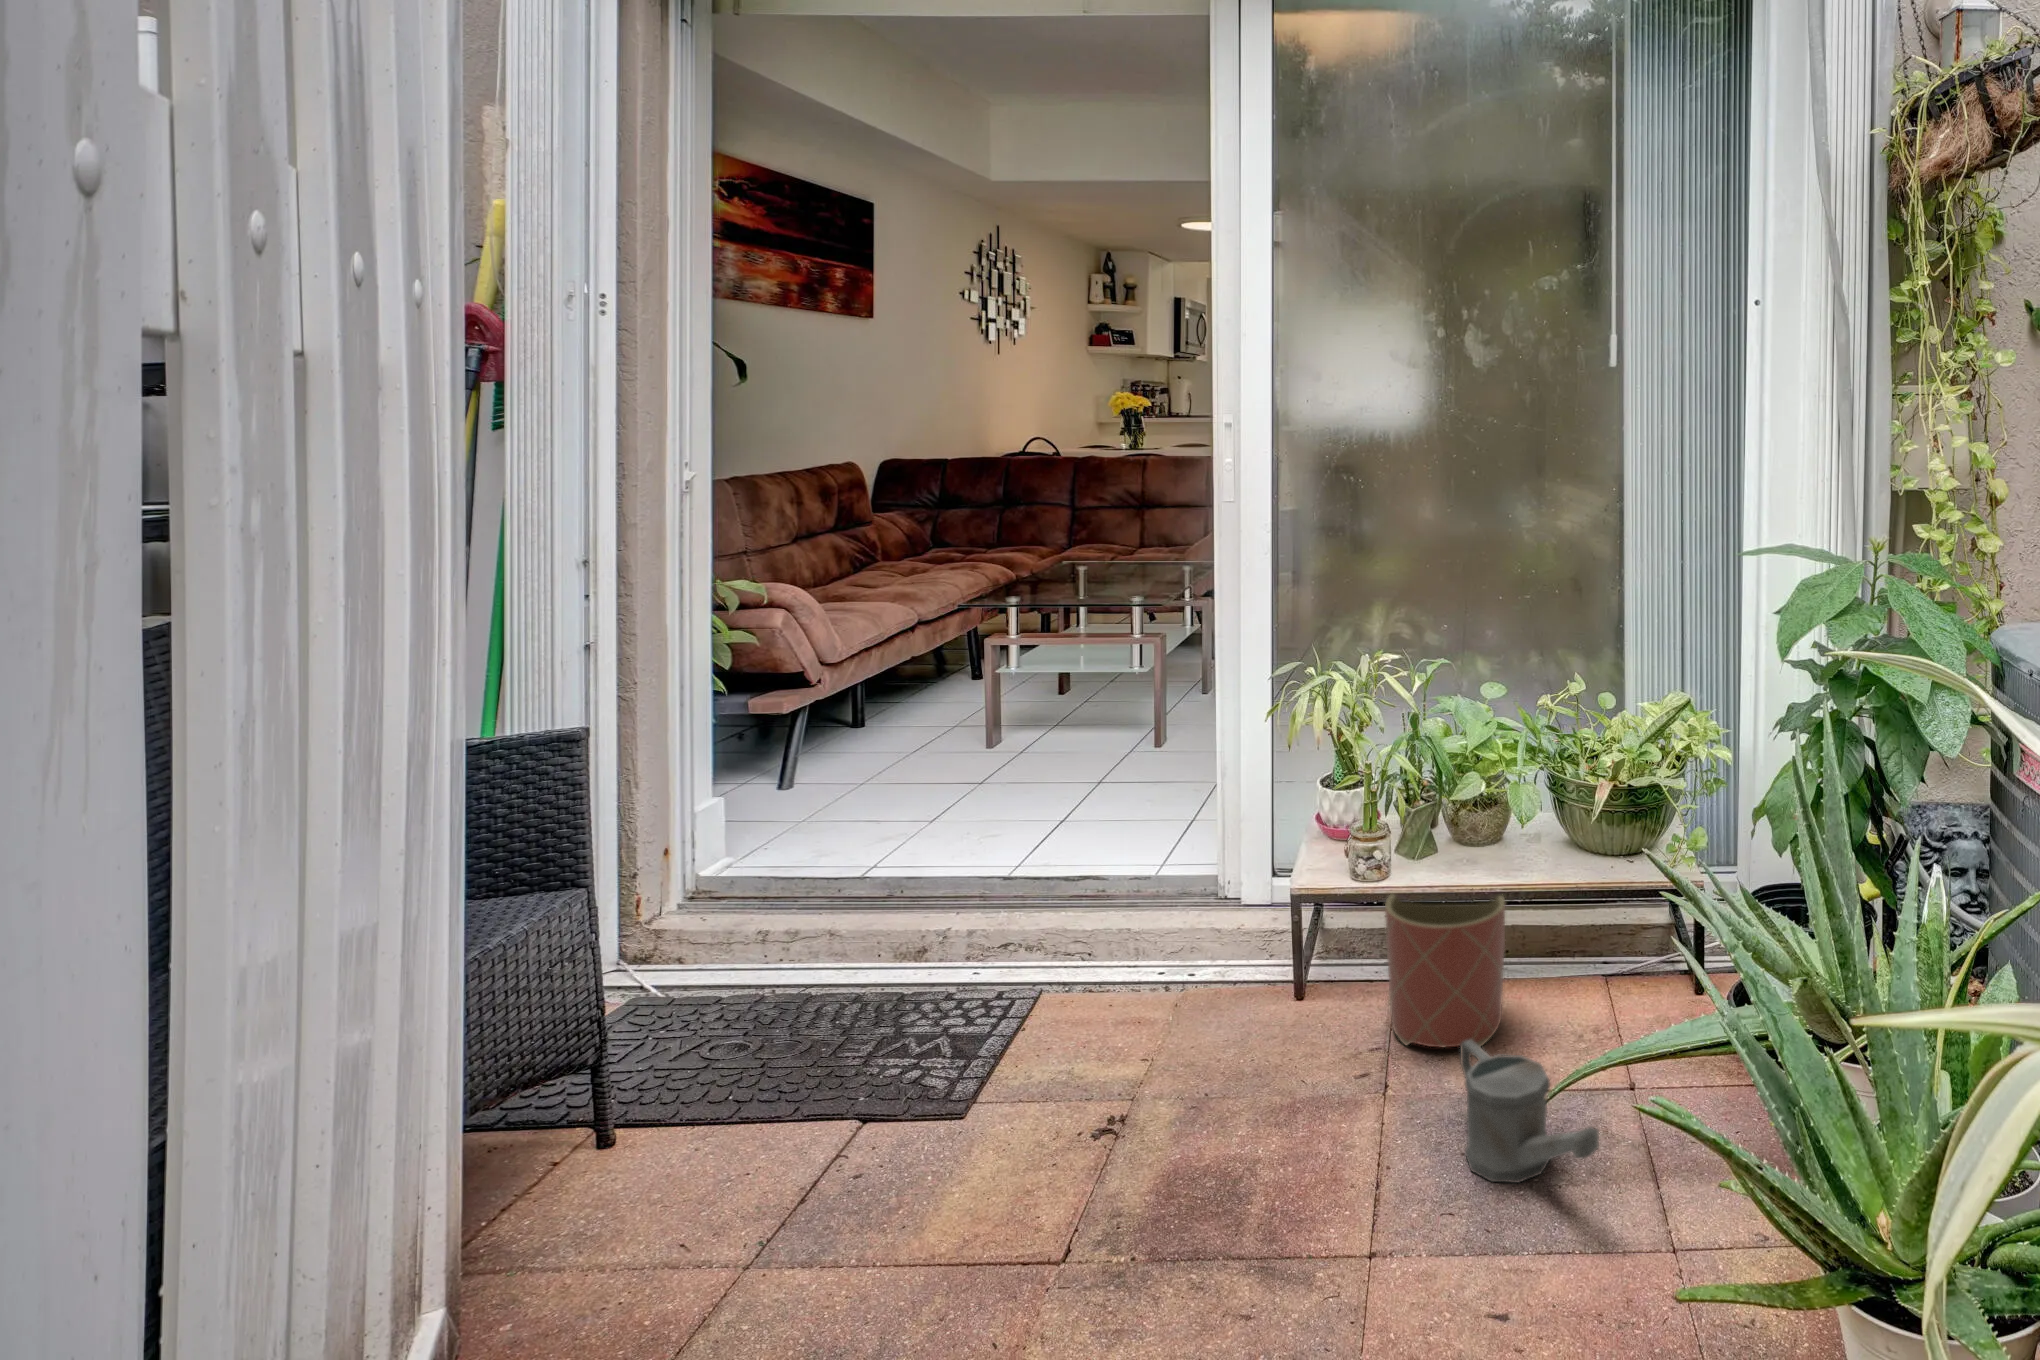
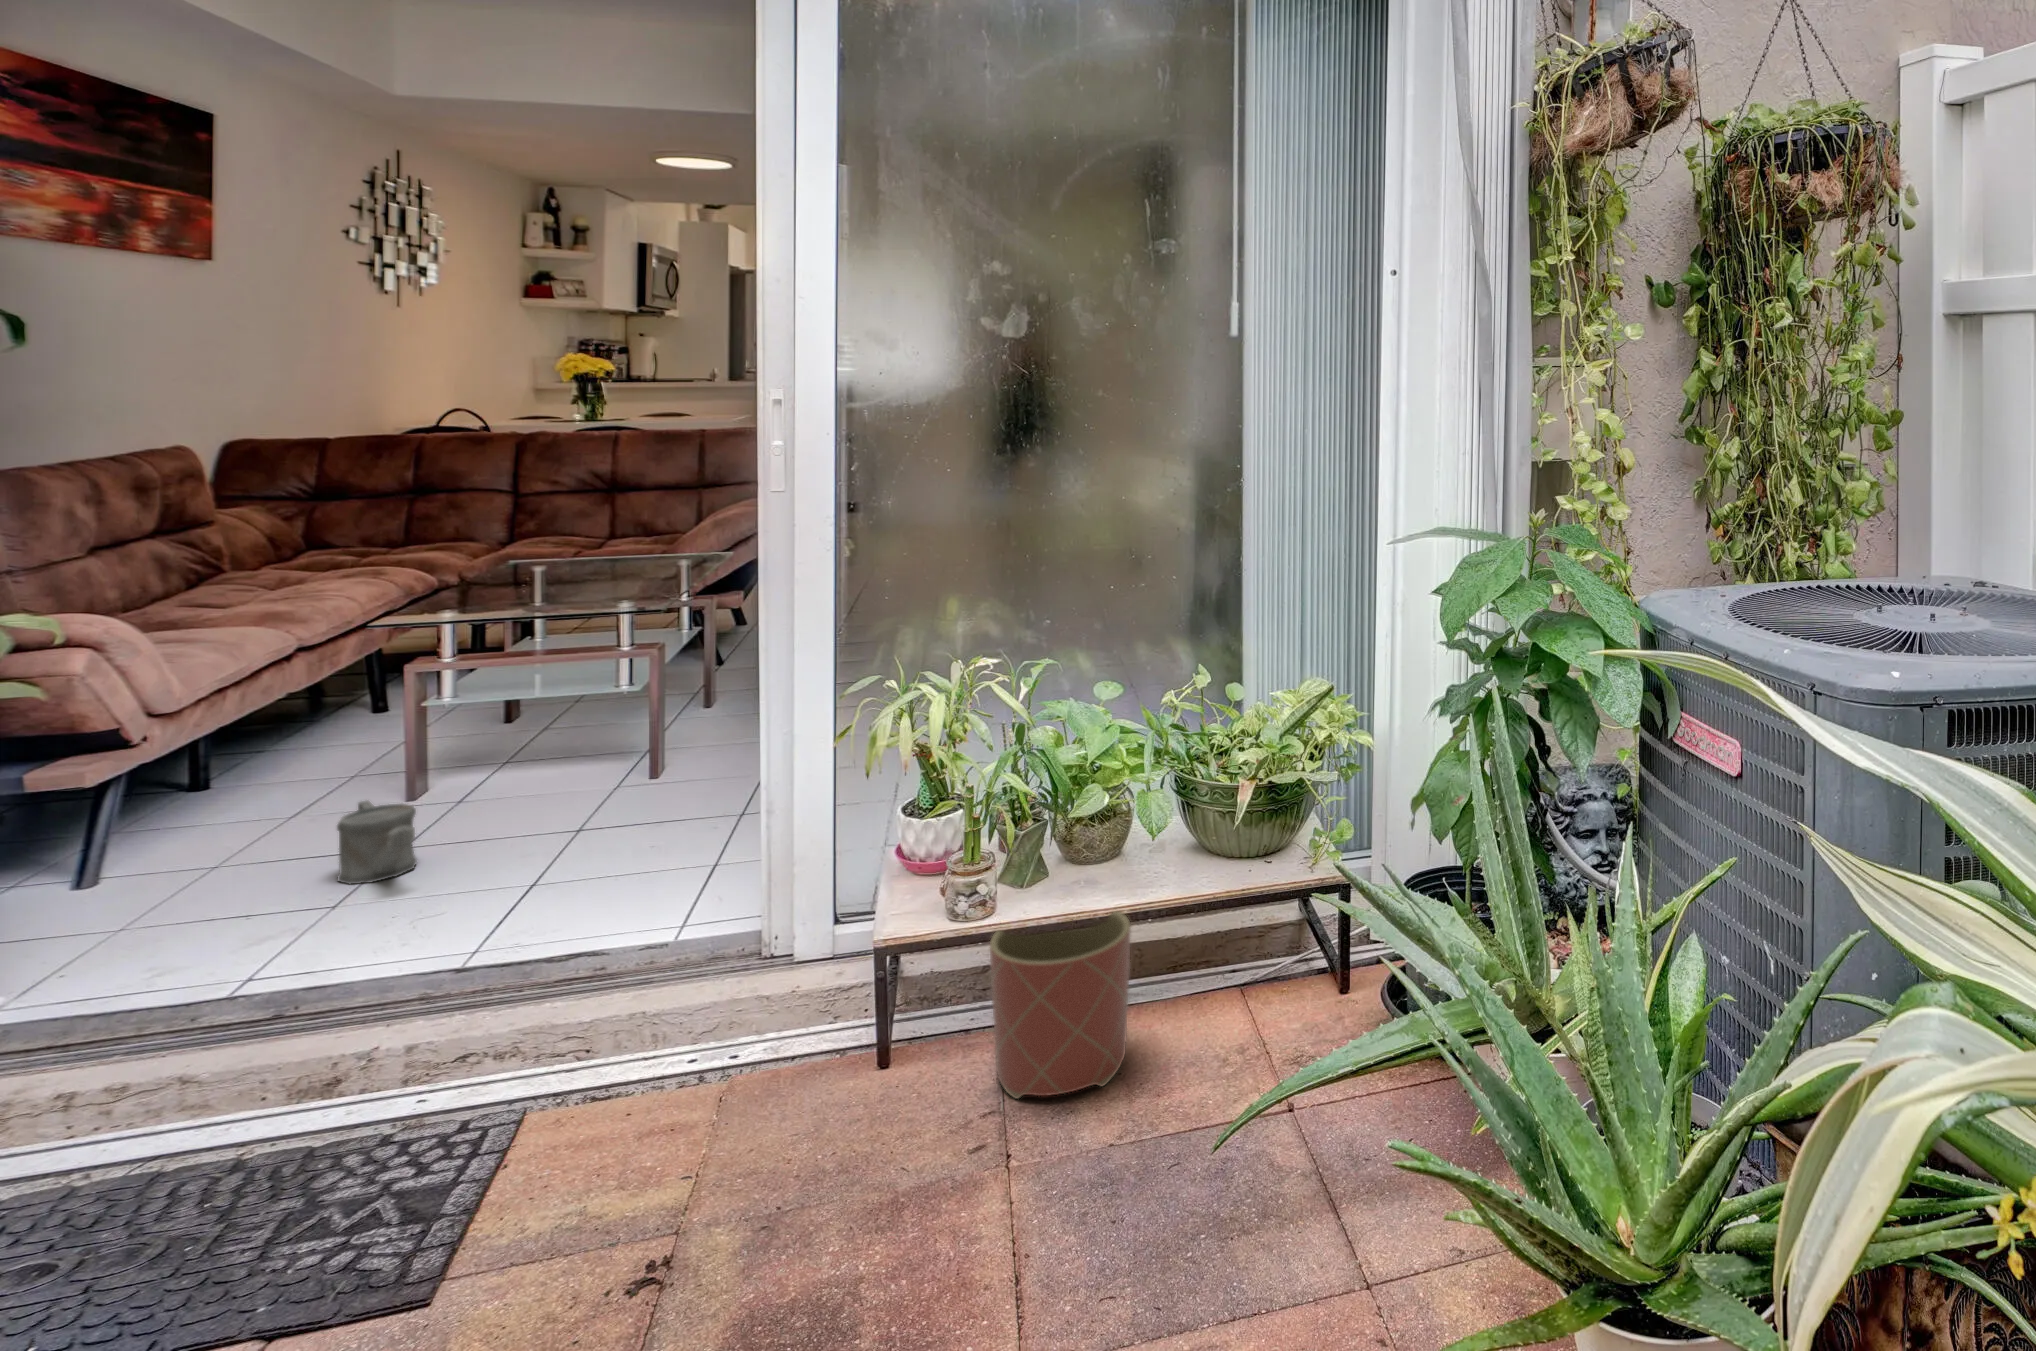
watering can: present [1460,1039,1599,1183] -> present [337,801,417,884]

